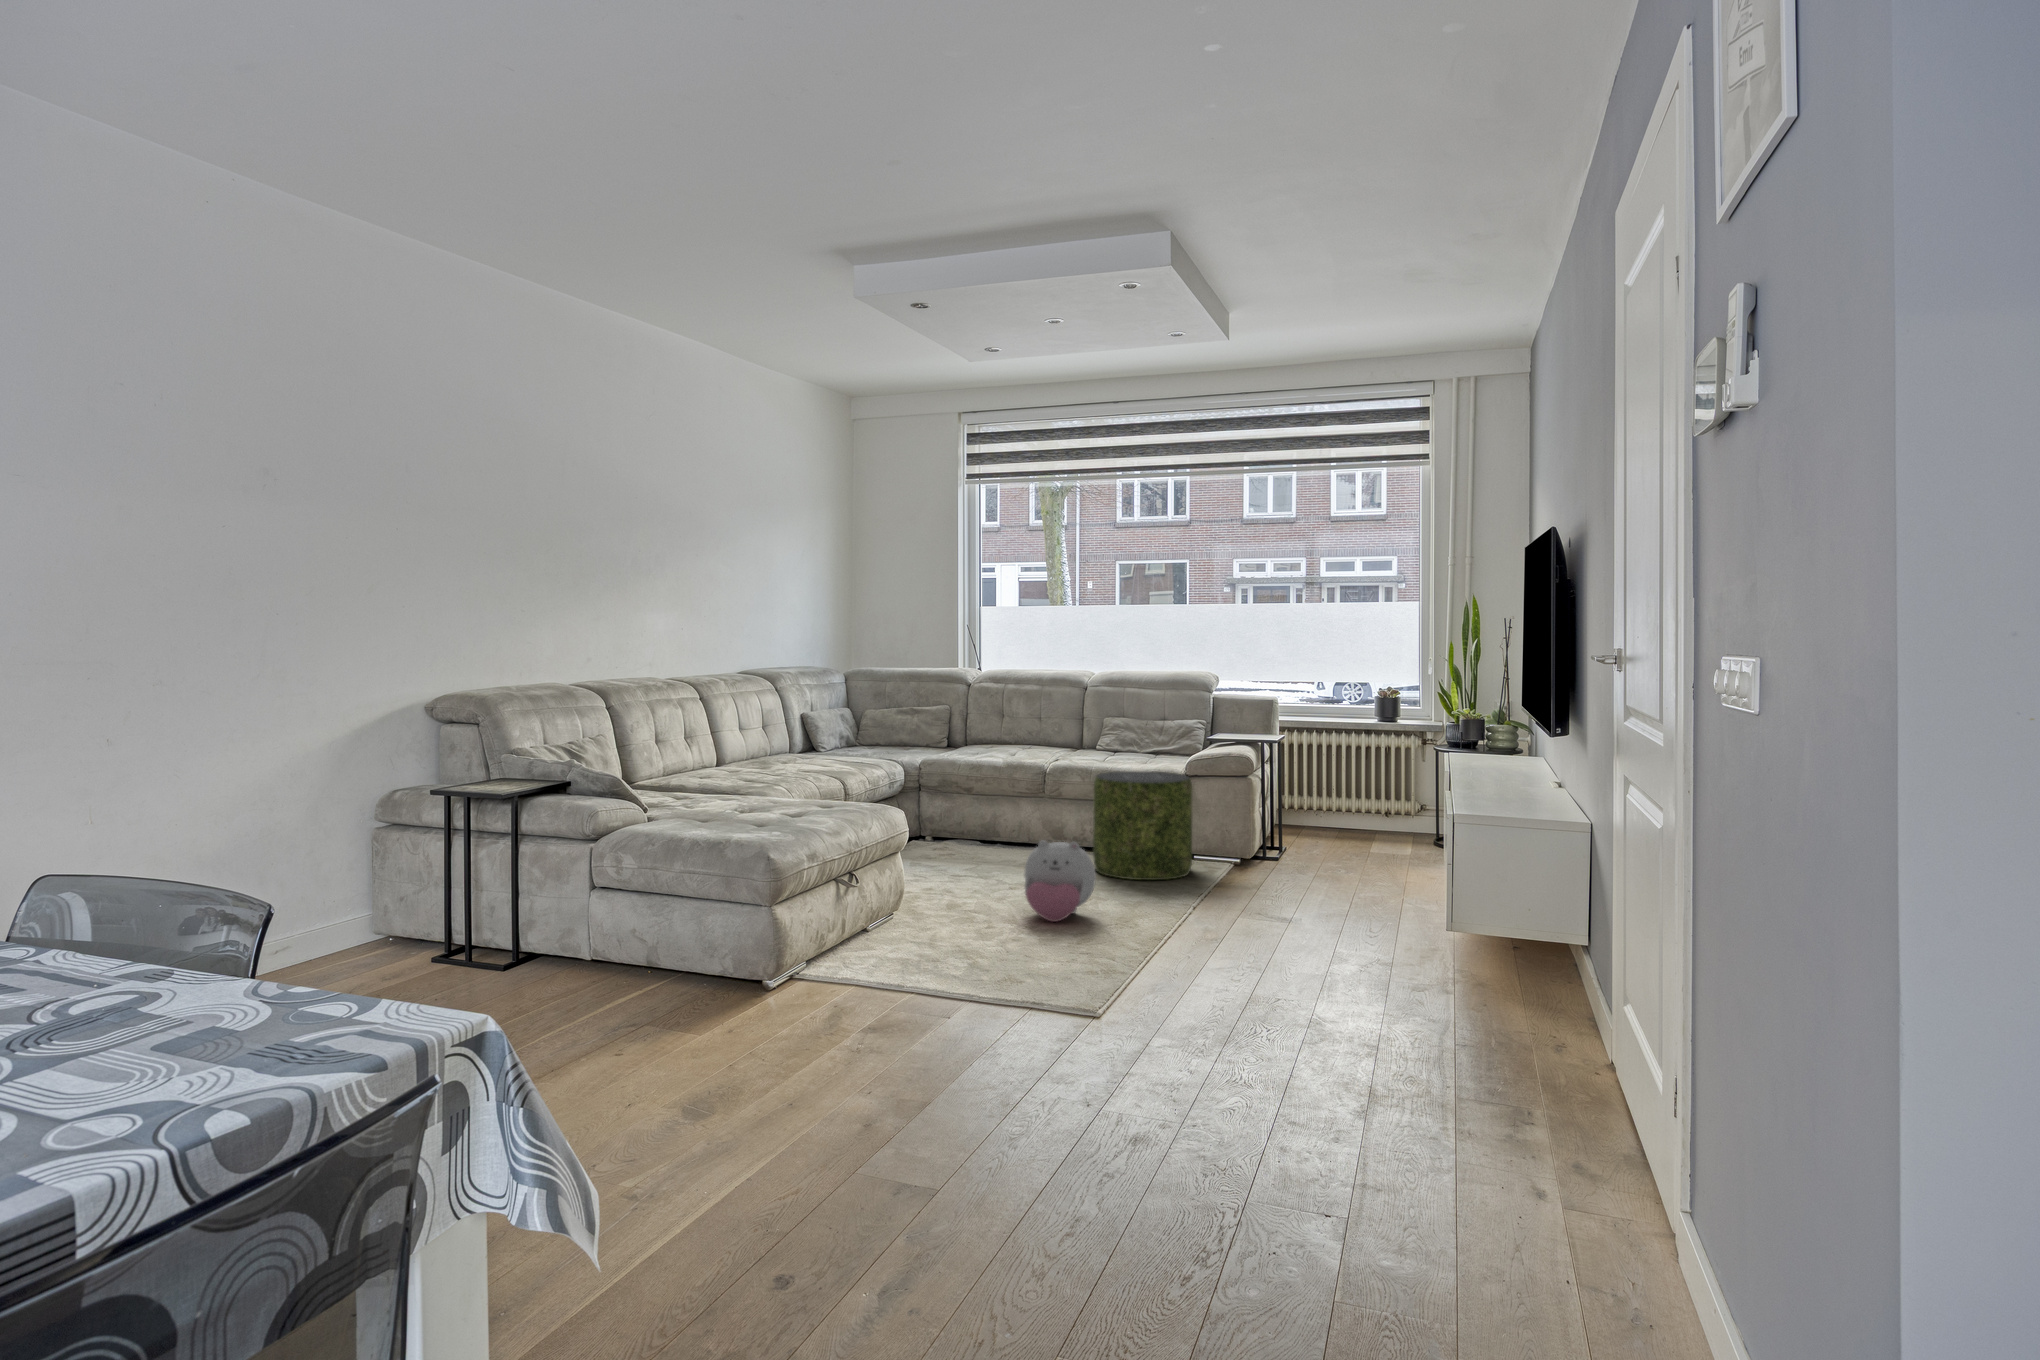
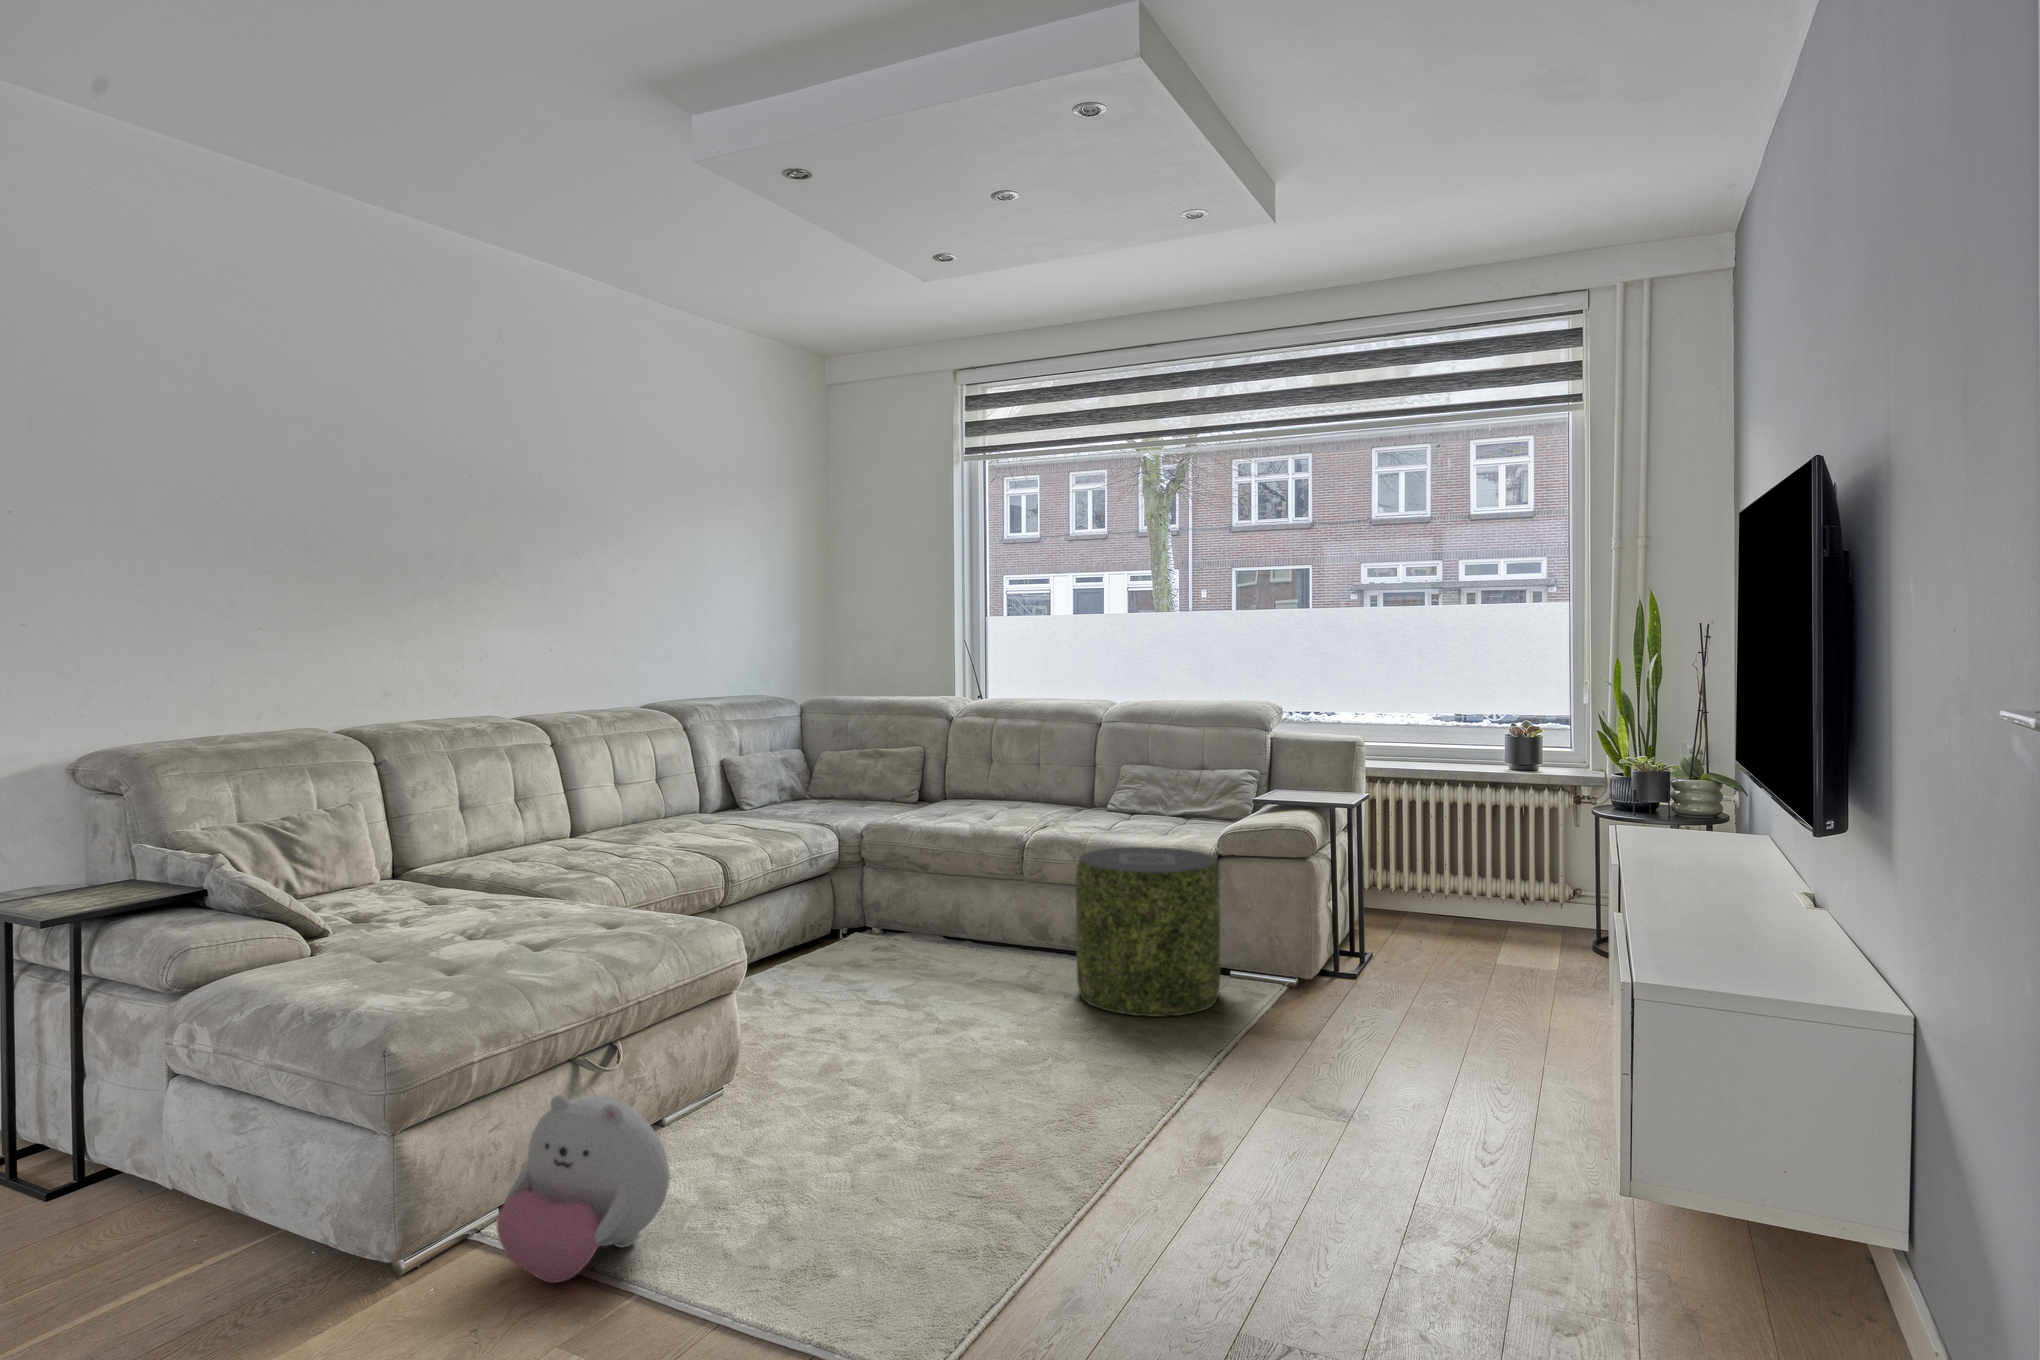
plush toy: present [1024,840,1096,922] -> present [497,1095,670,1283]

